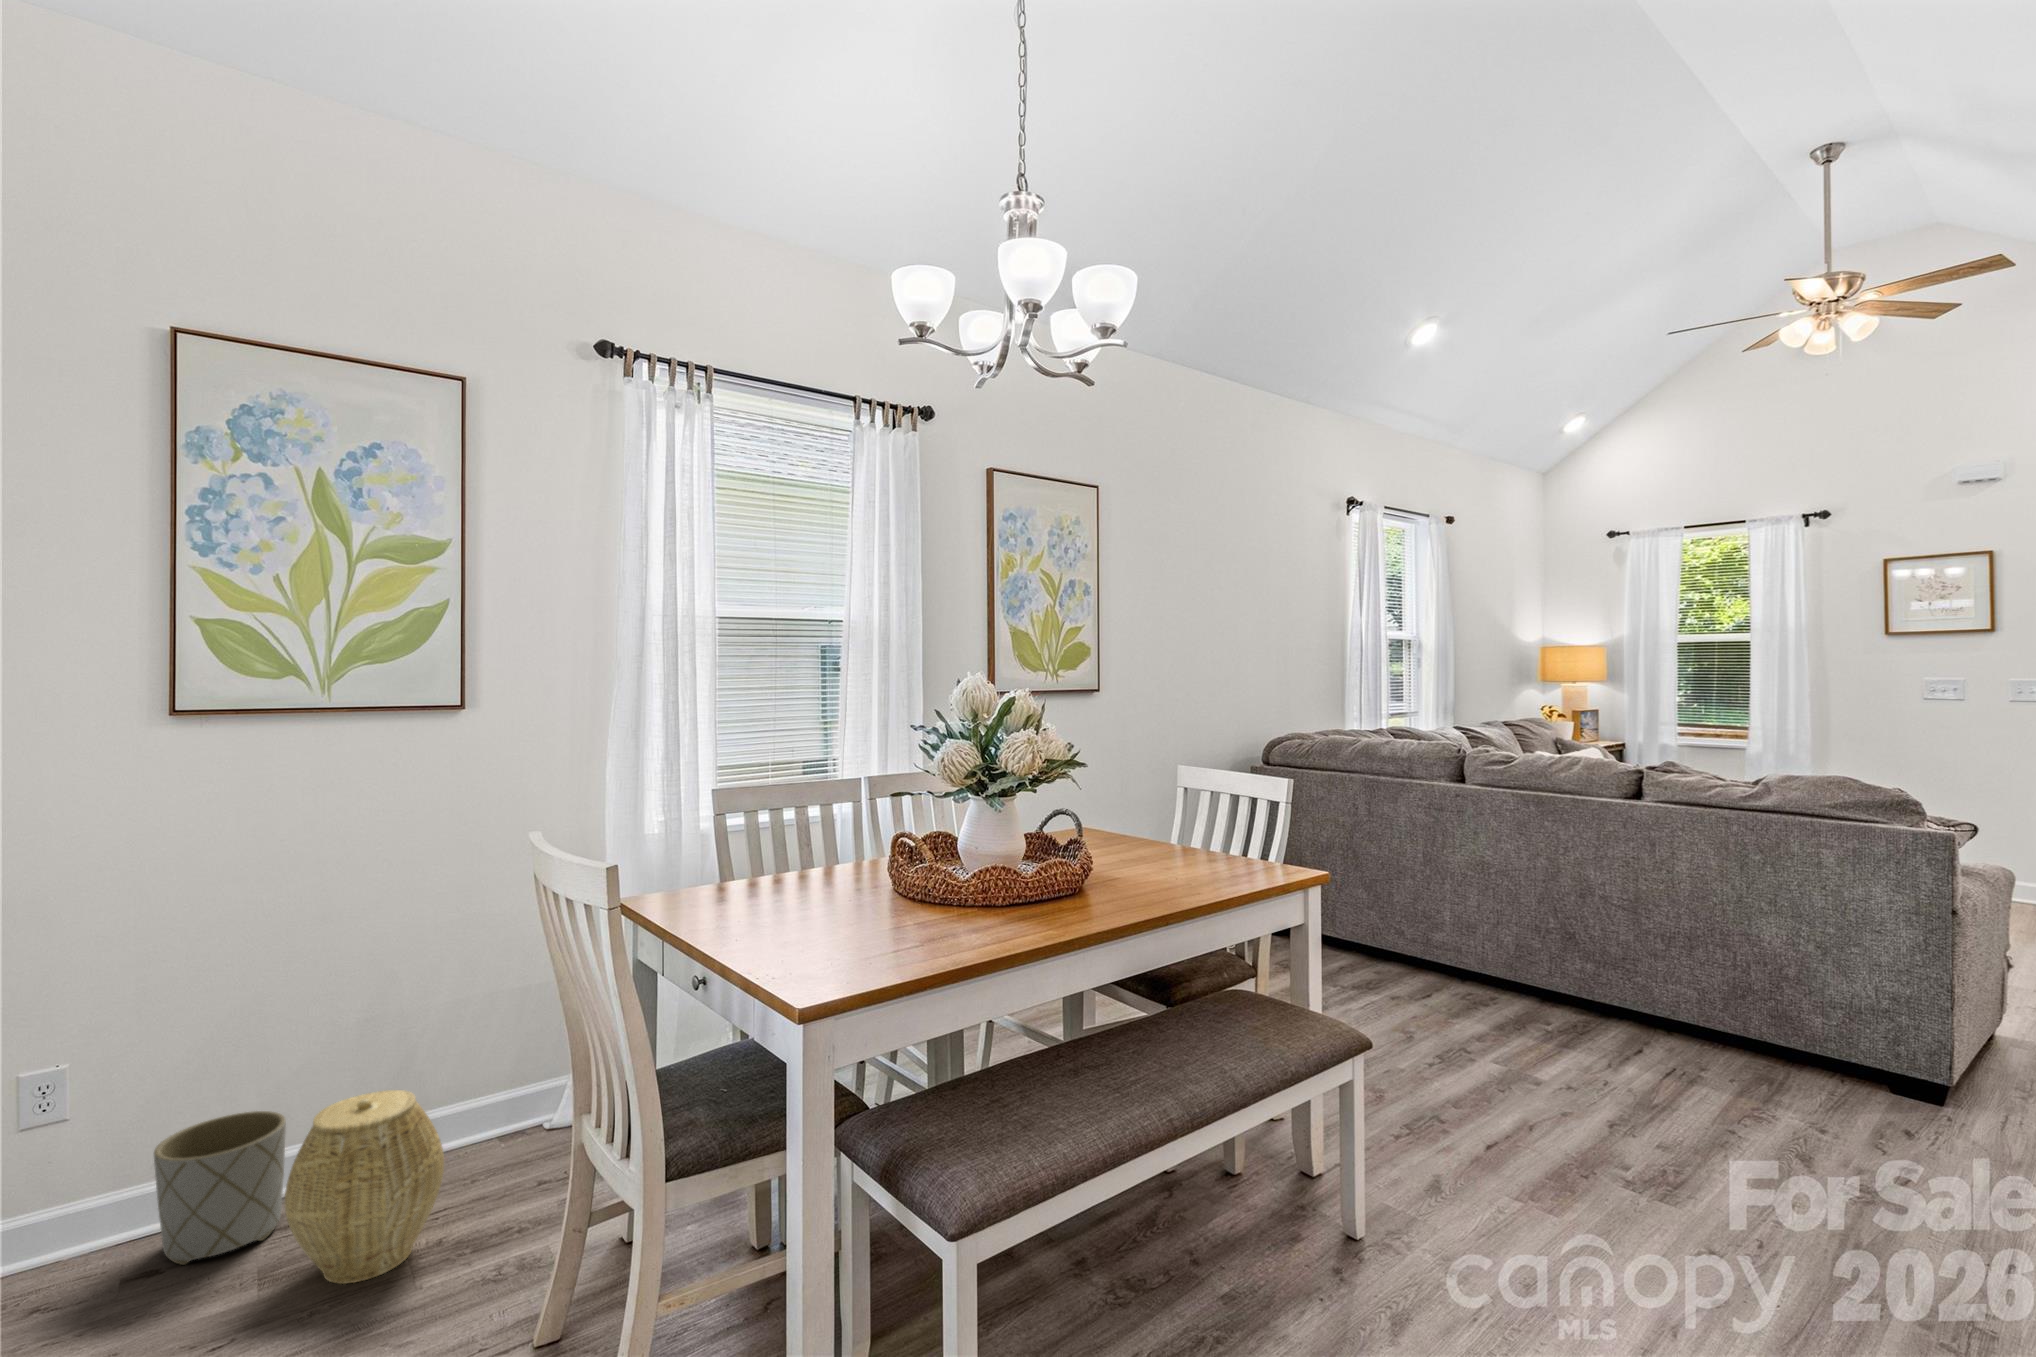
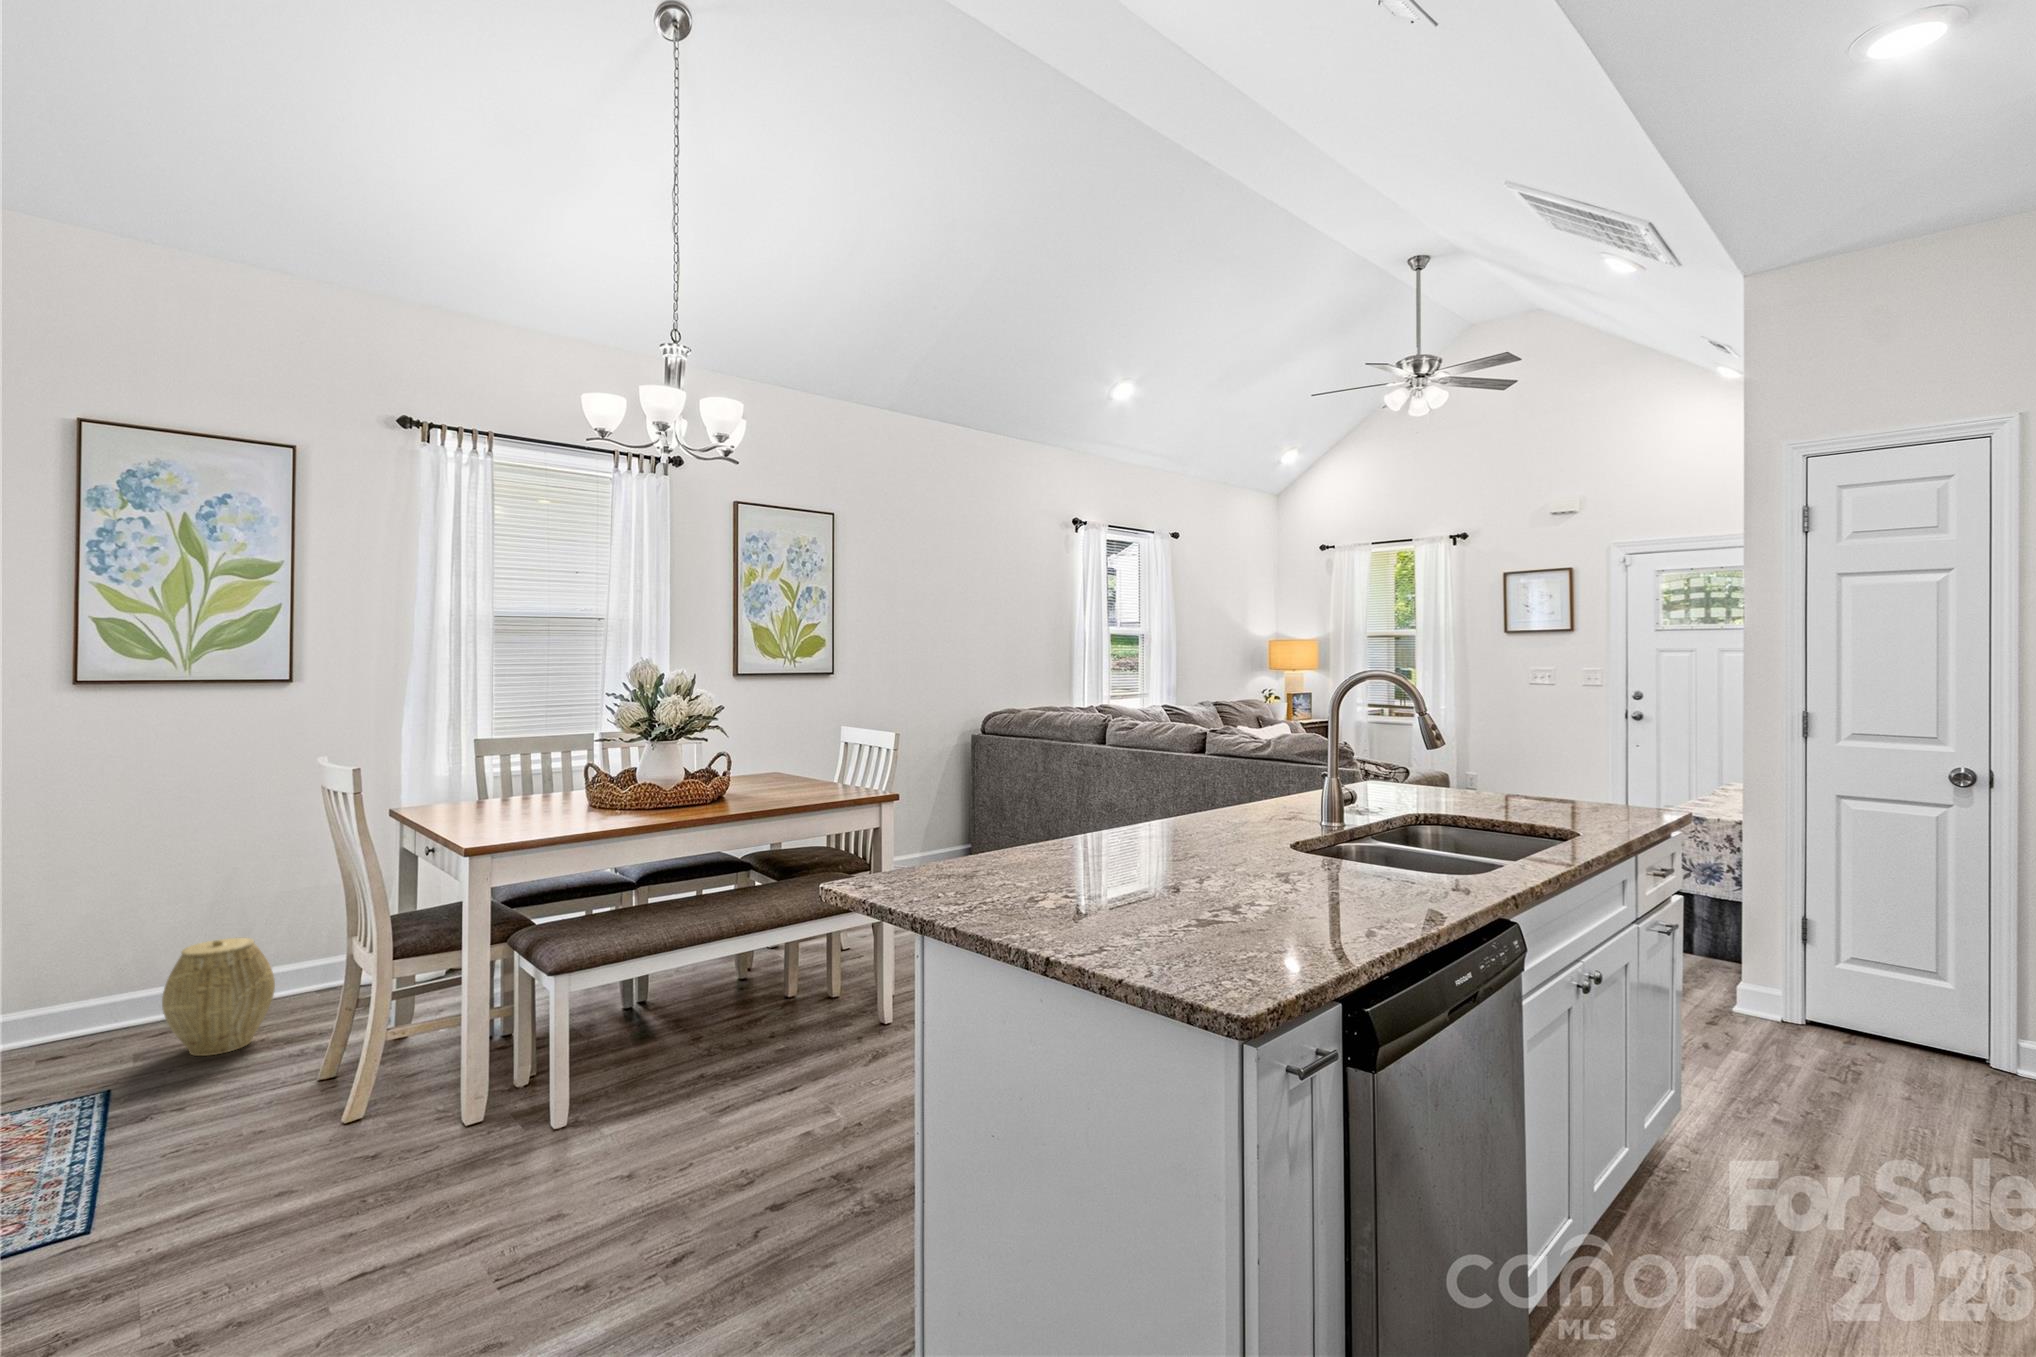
planter: present [154,1111,286,1265] -> none [68,959,161,1052]

